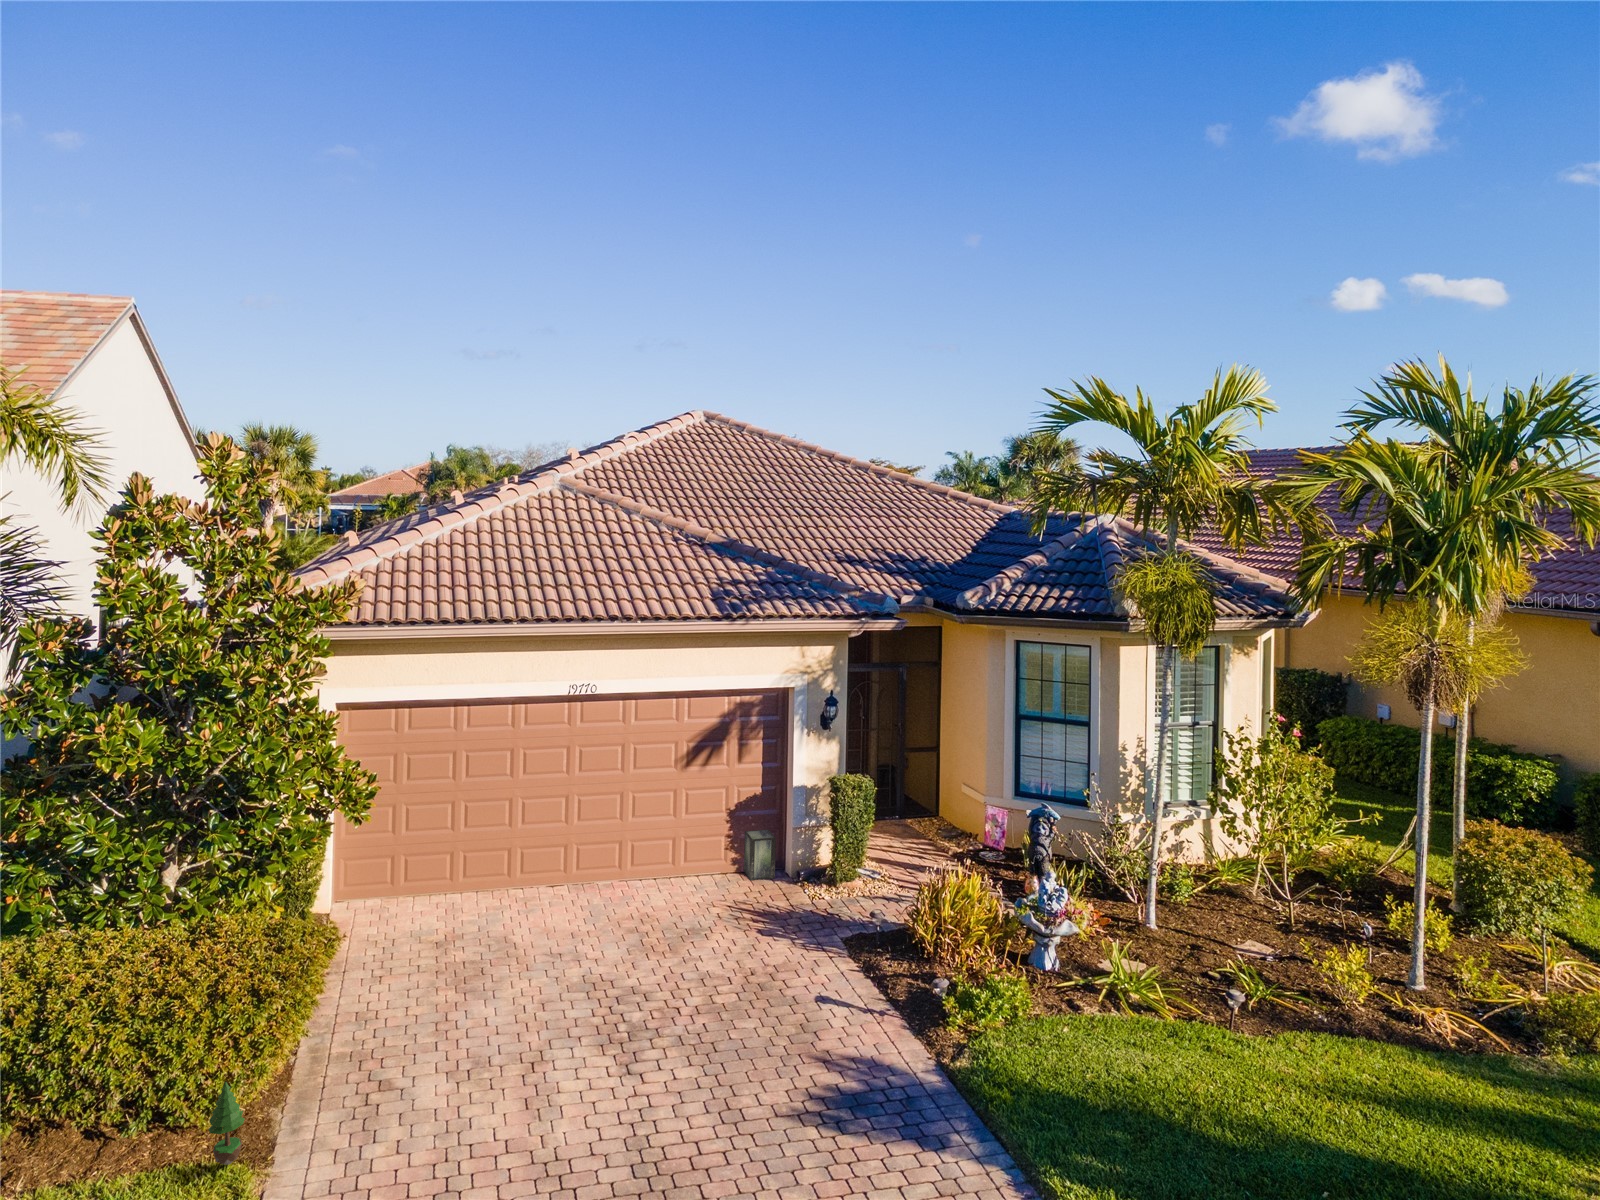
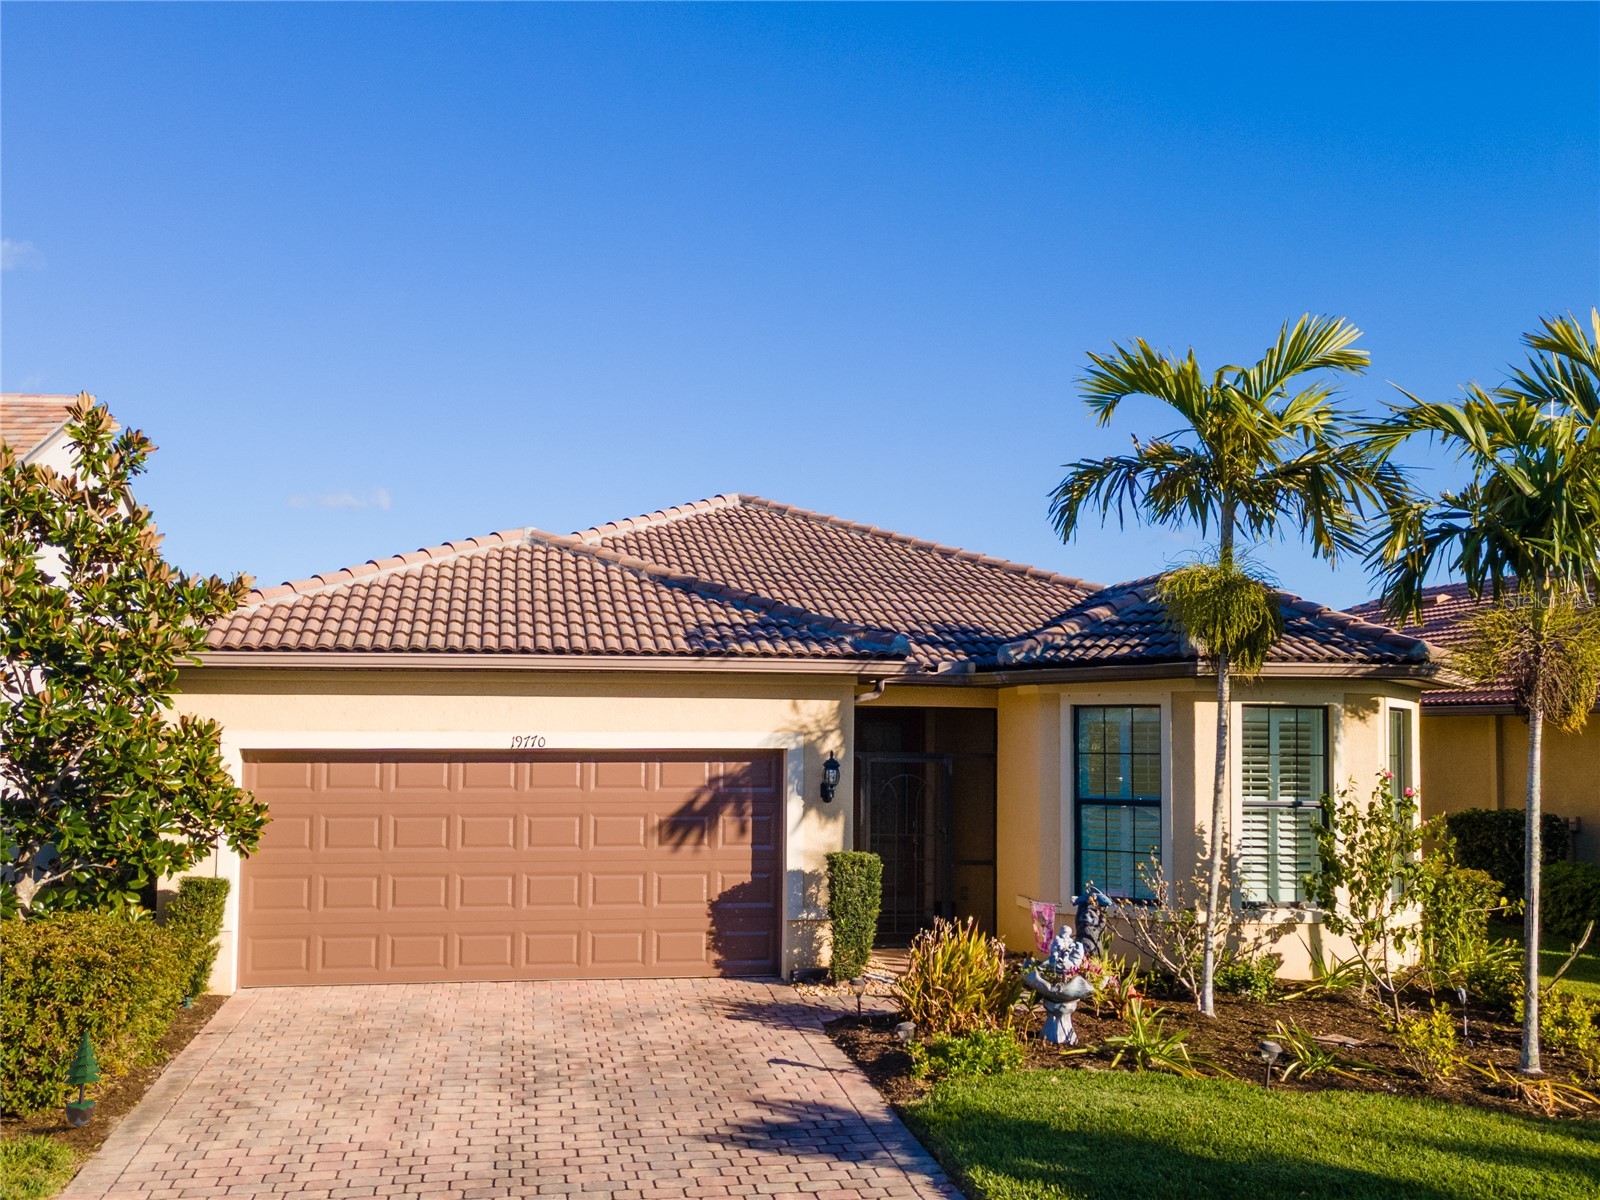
storage box: present [744,829,776,880] -> none [727,925,763,983]

